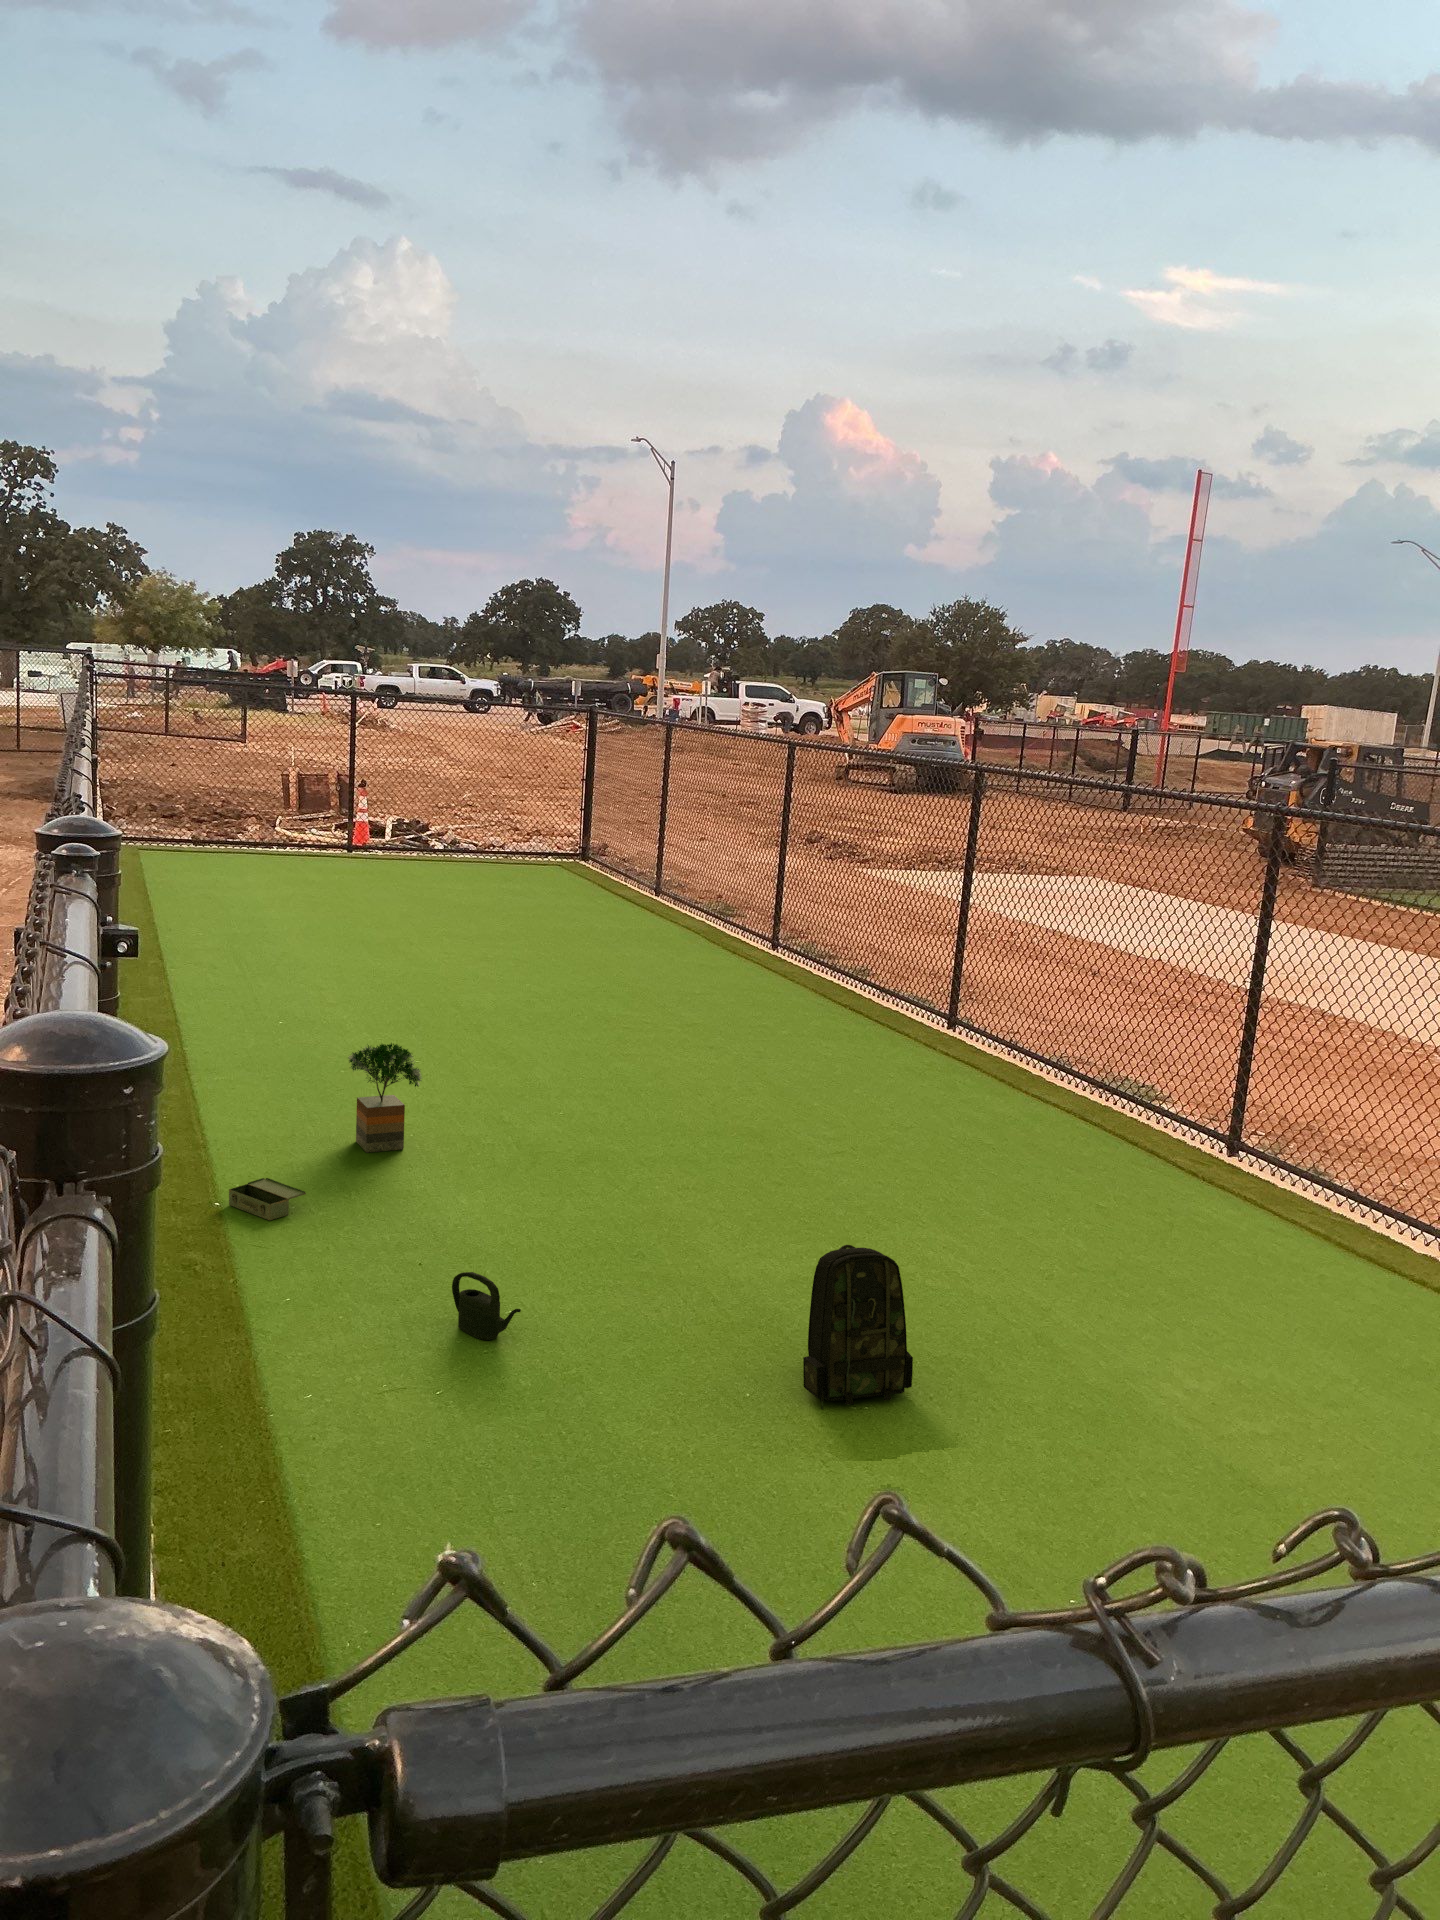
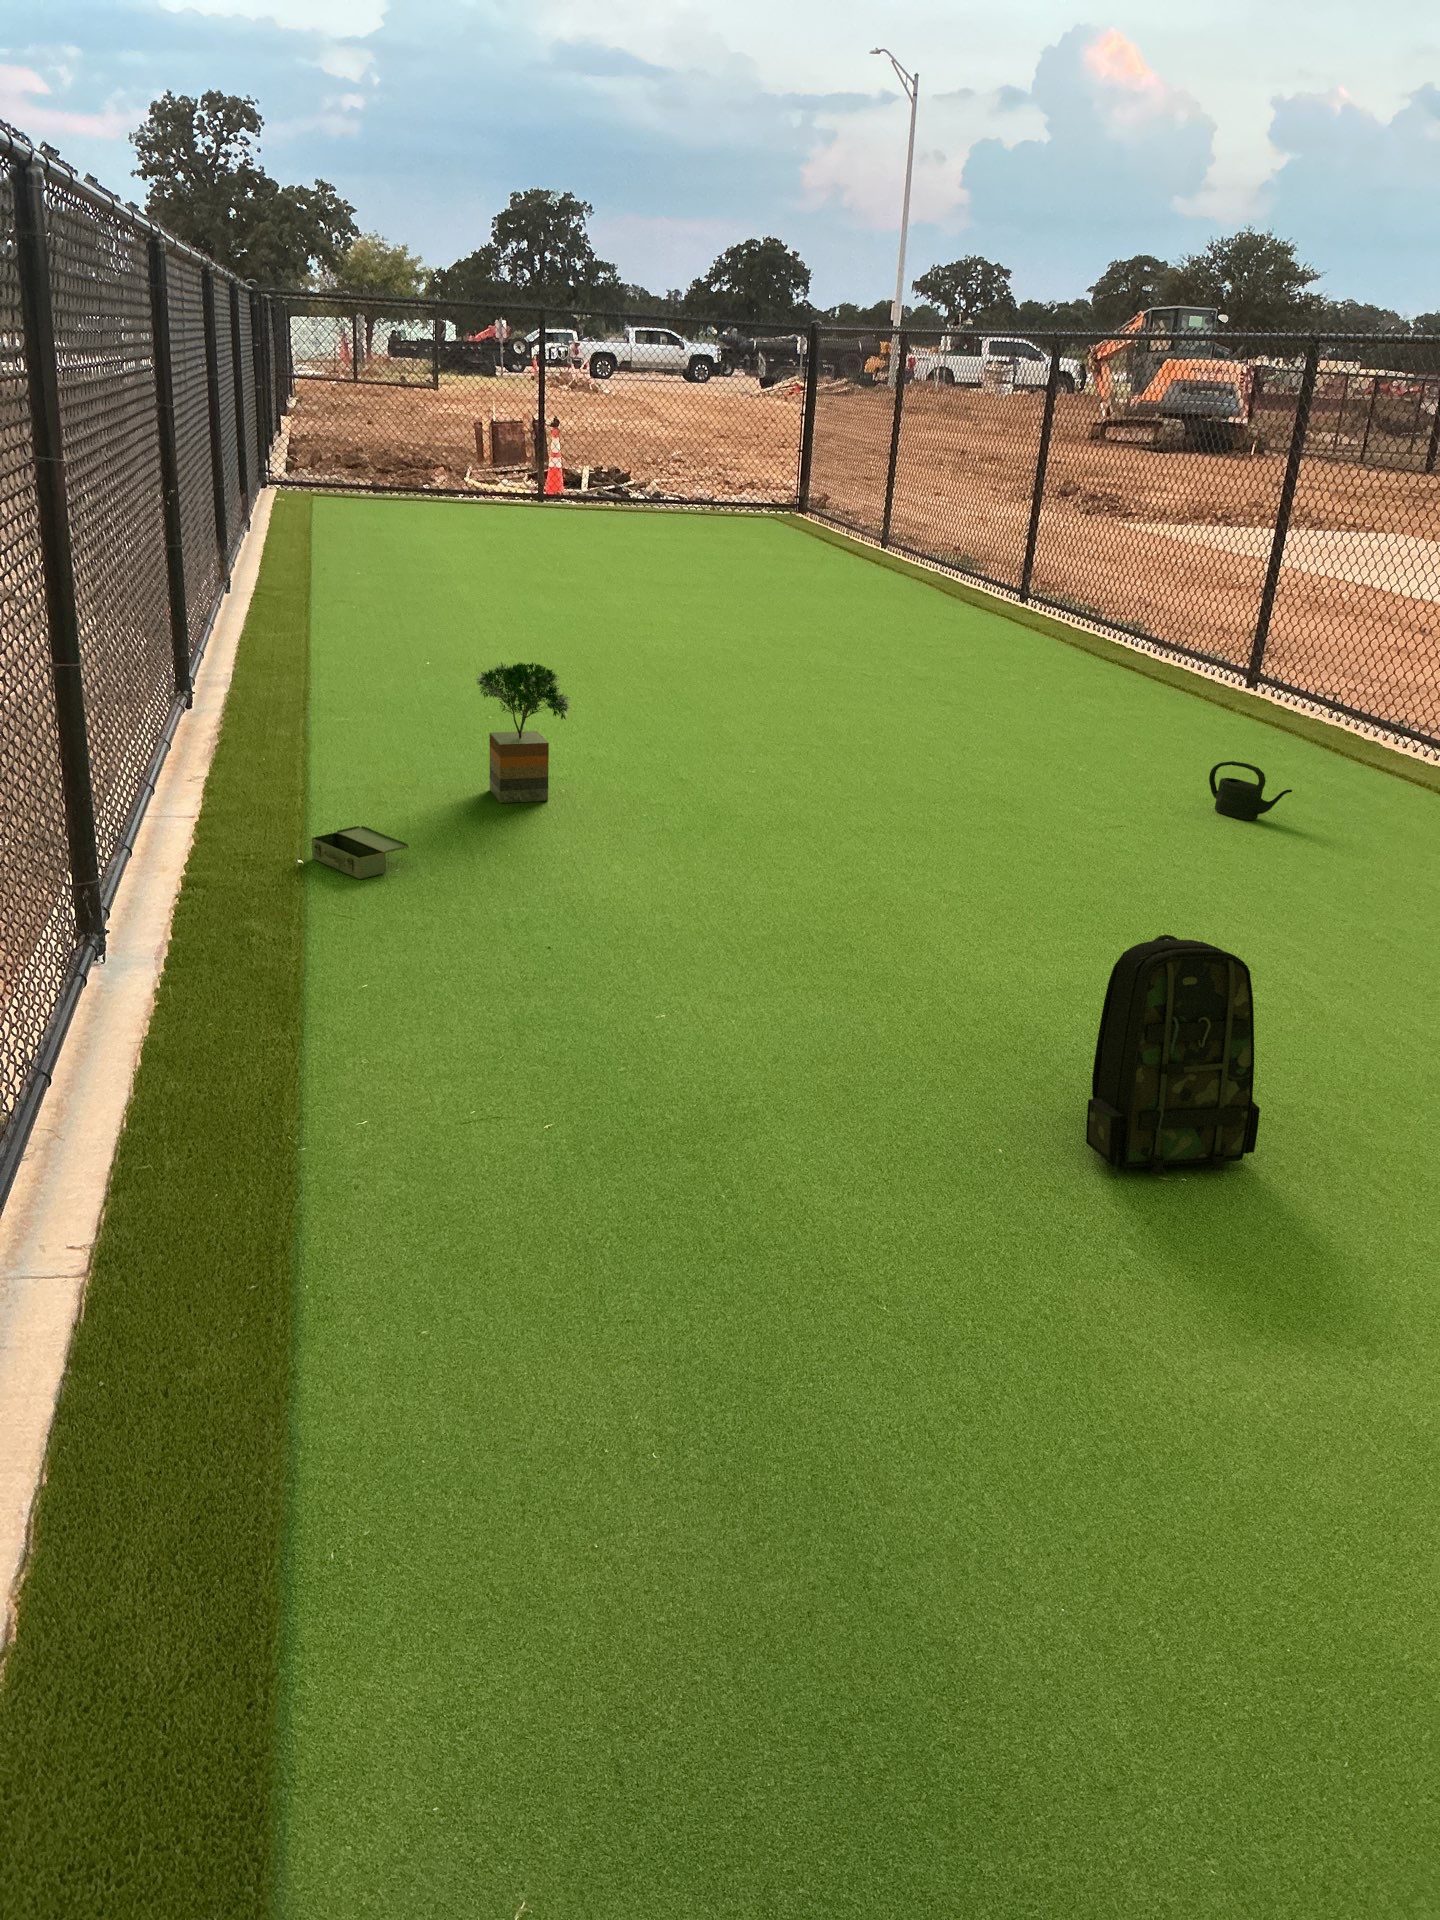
watering can: present [452,1272,521,1340] -> present [1209,761,1292,820]

